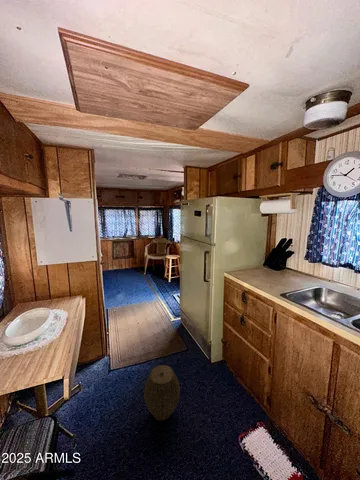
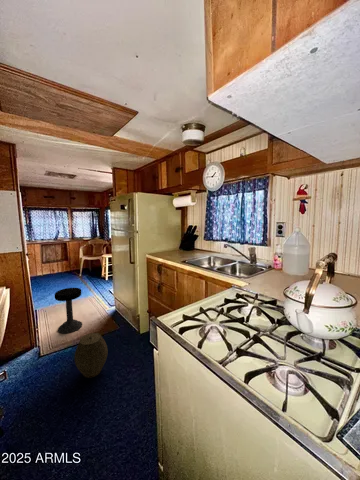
stool: none [124,296,149,345] -> present [55,288,82,333]

